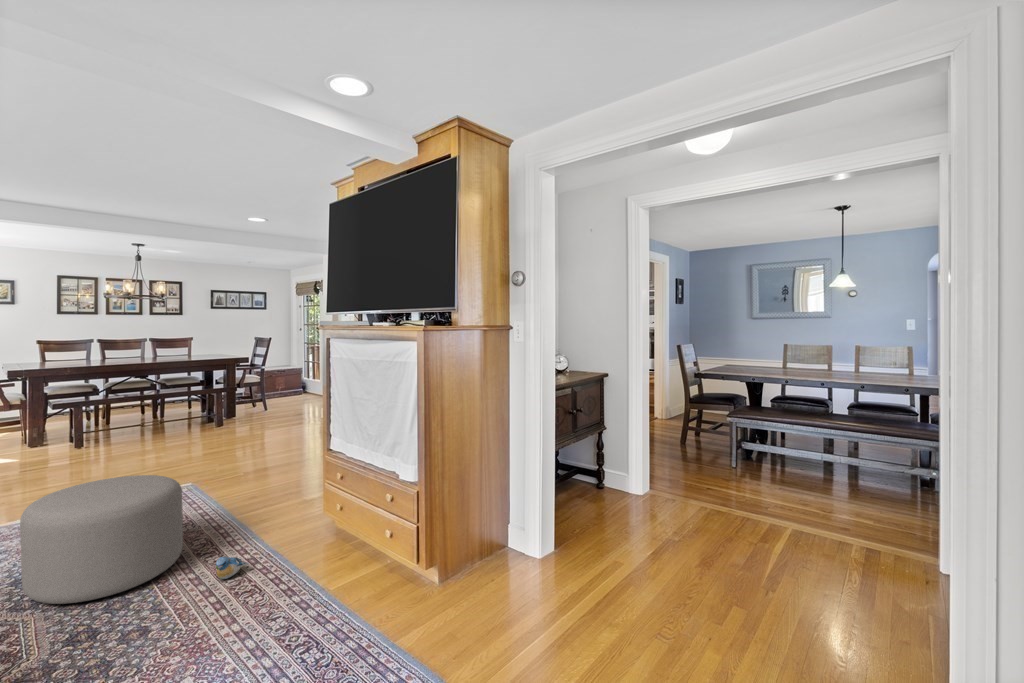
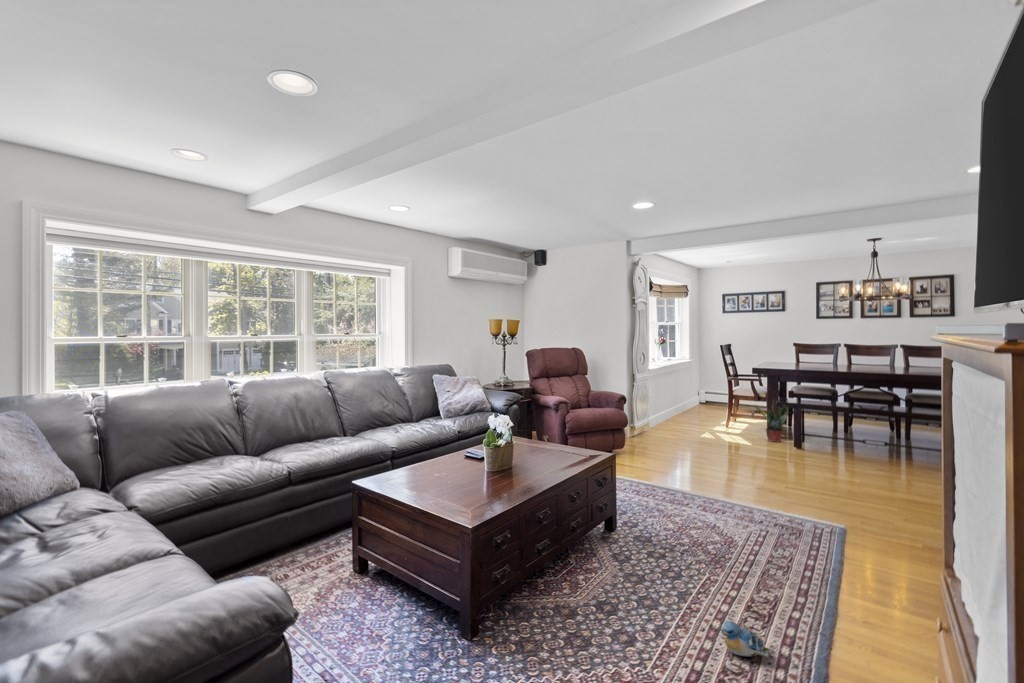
potted plant: none [22,402,72,450] -> present [756,406,788,442]
ottoman: present [20,475,183,604] -> none [613,473,742,599]

